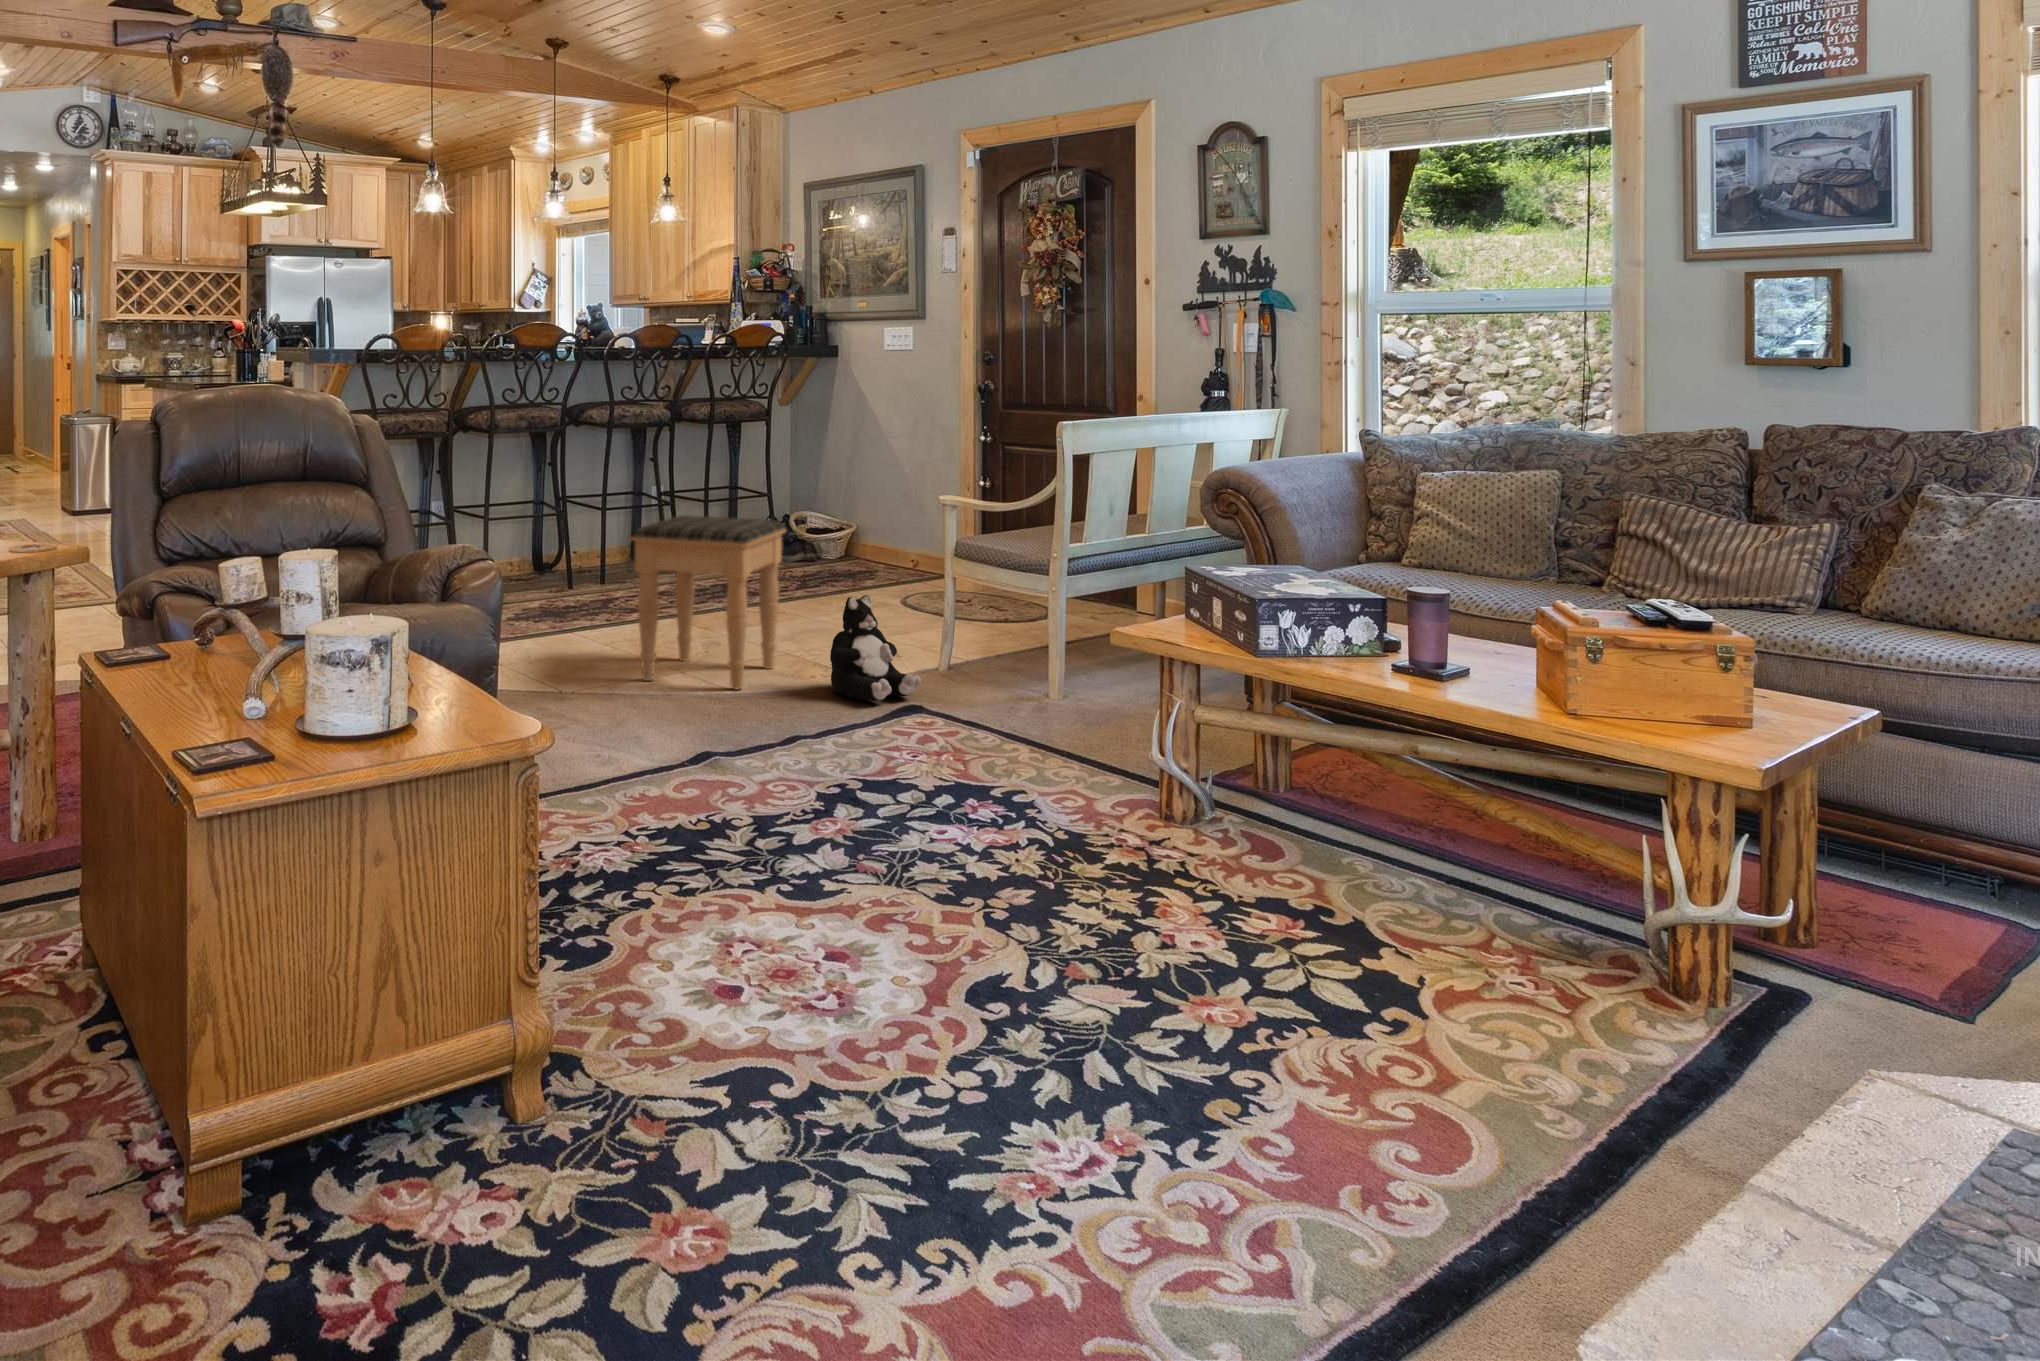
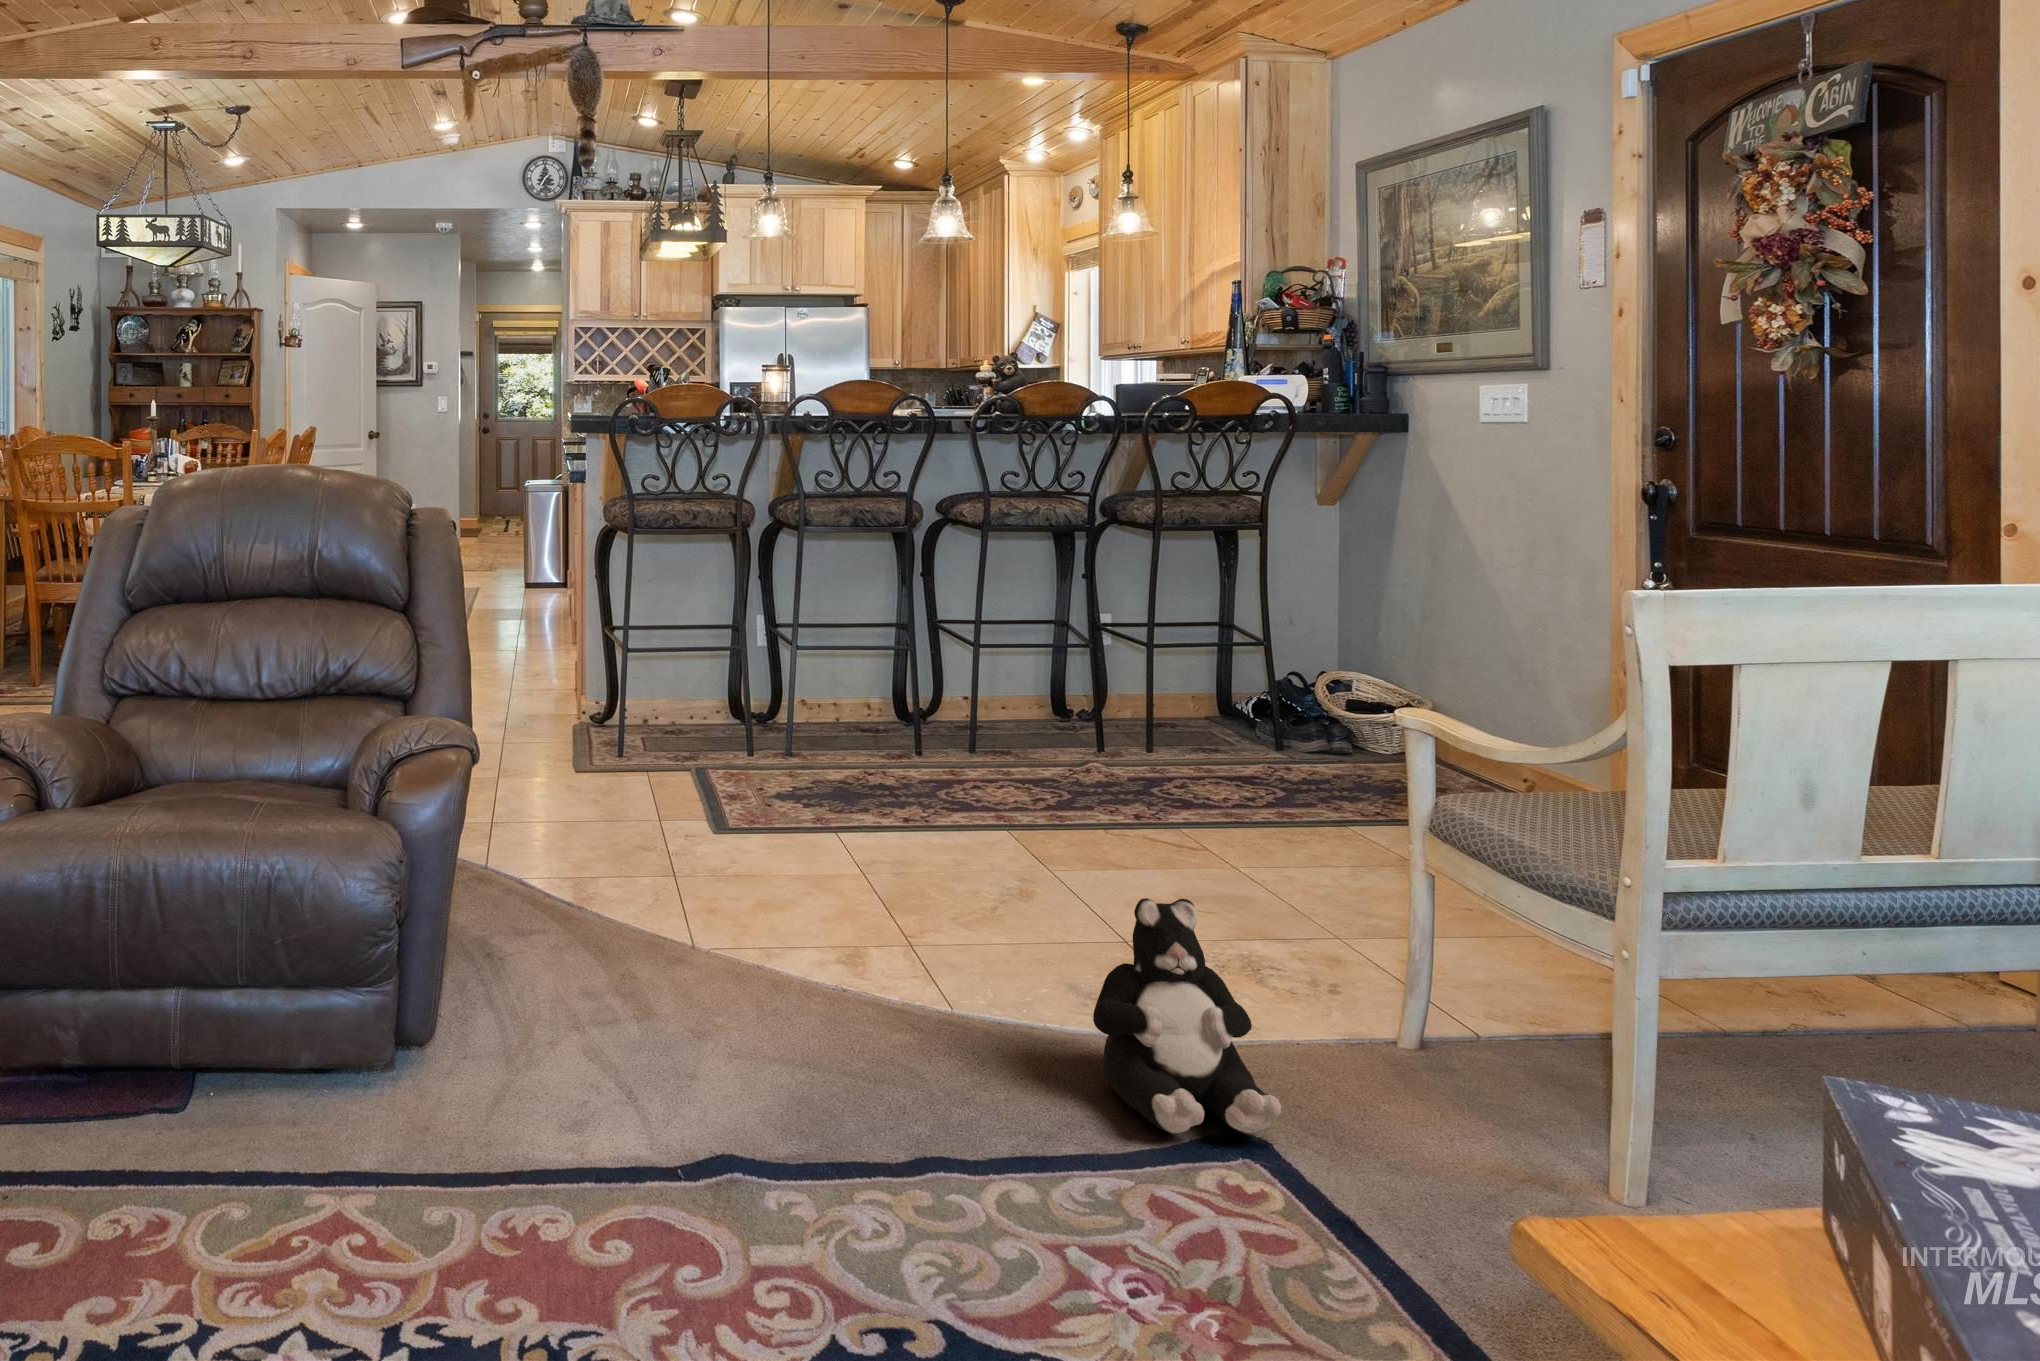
footstool: present [630,515,786,689] -> none [785,691,1082,1029]

